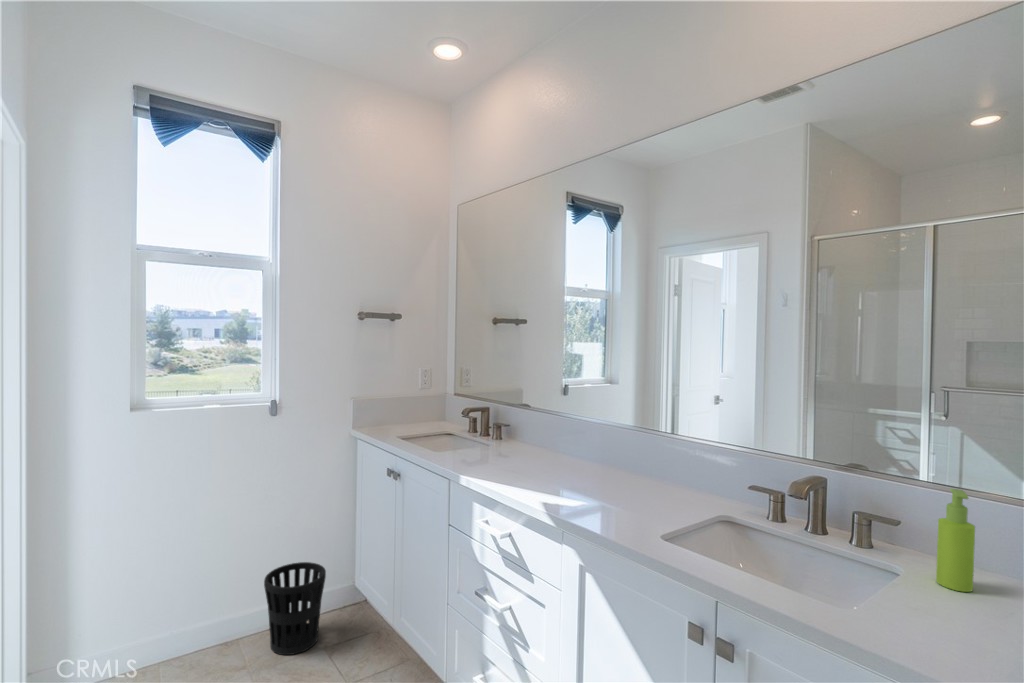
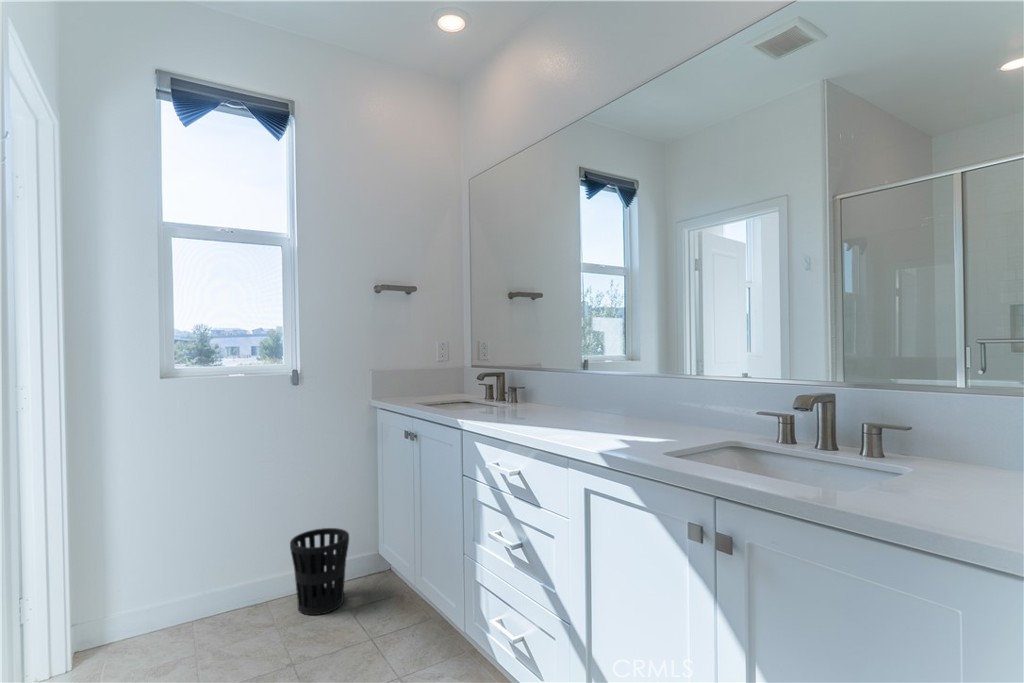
soap dispenser: present [936,489,975,592] -> none [945,379,984,481]

